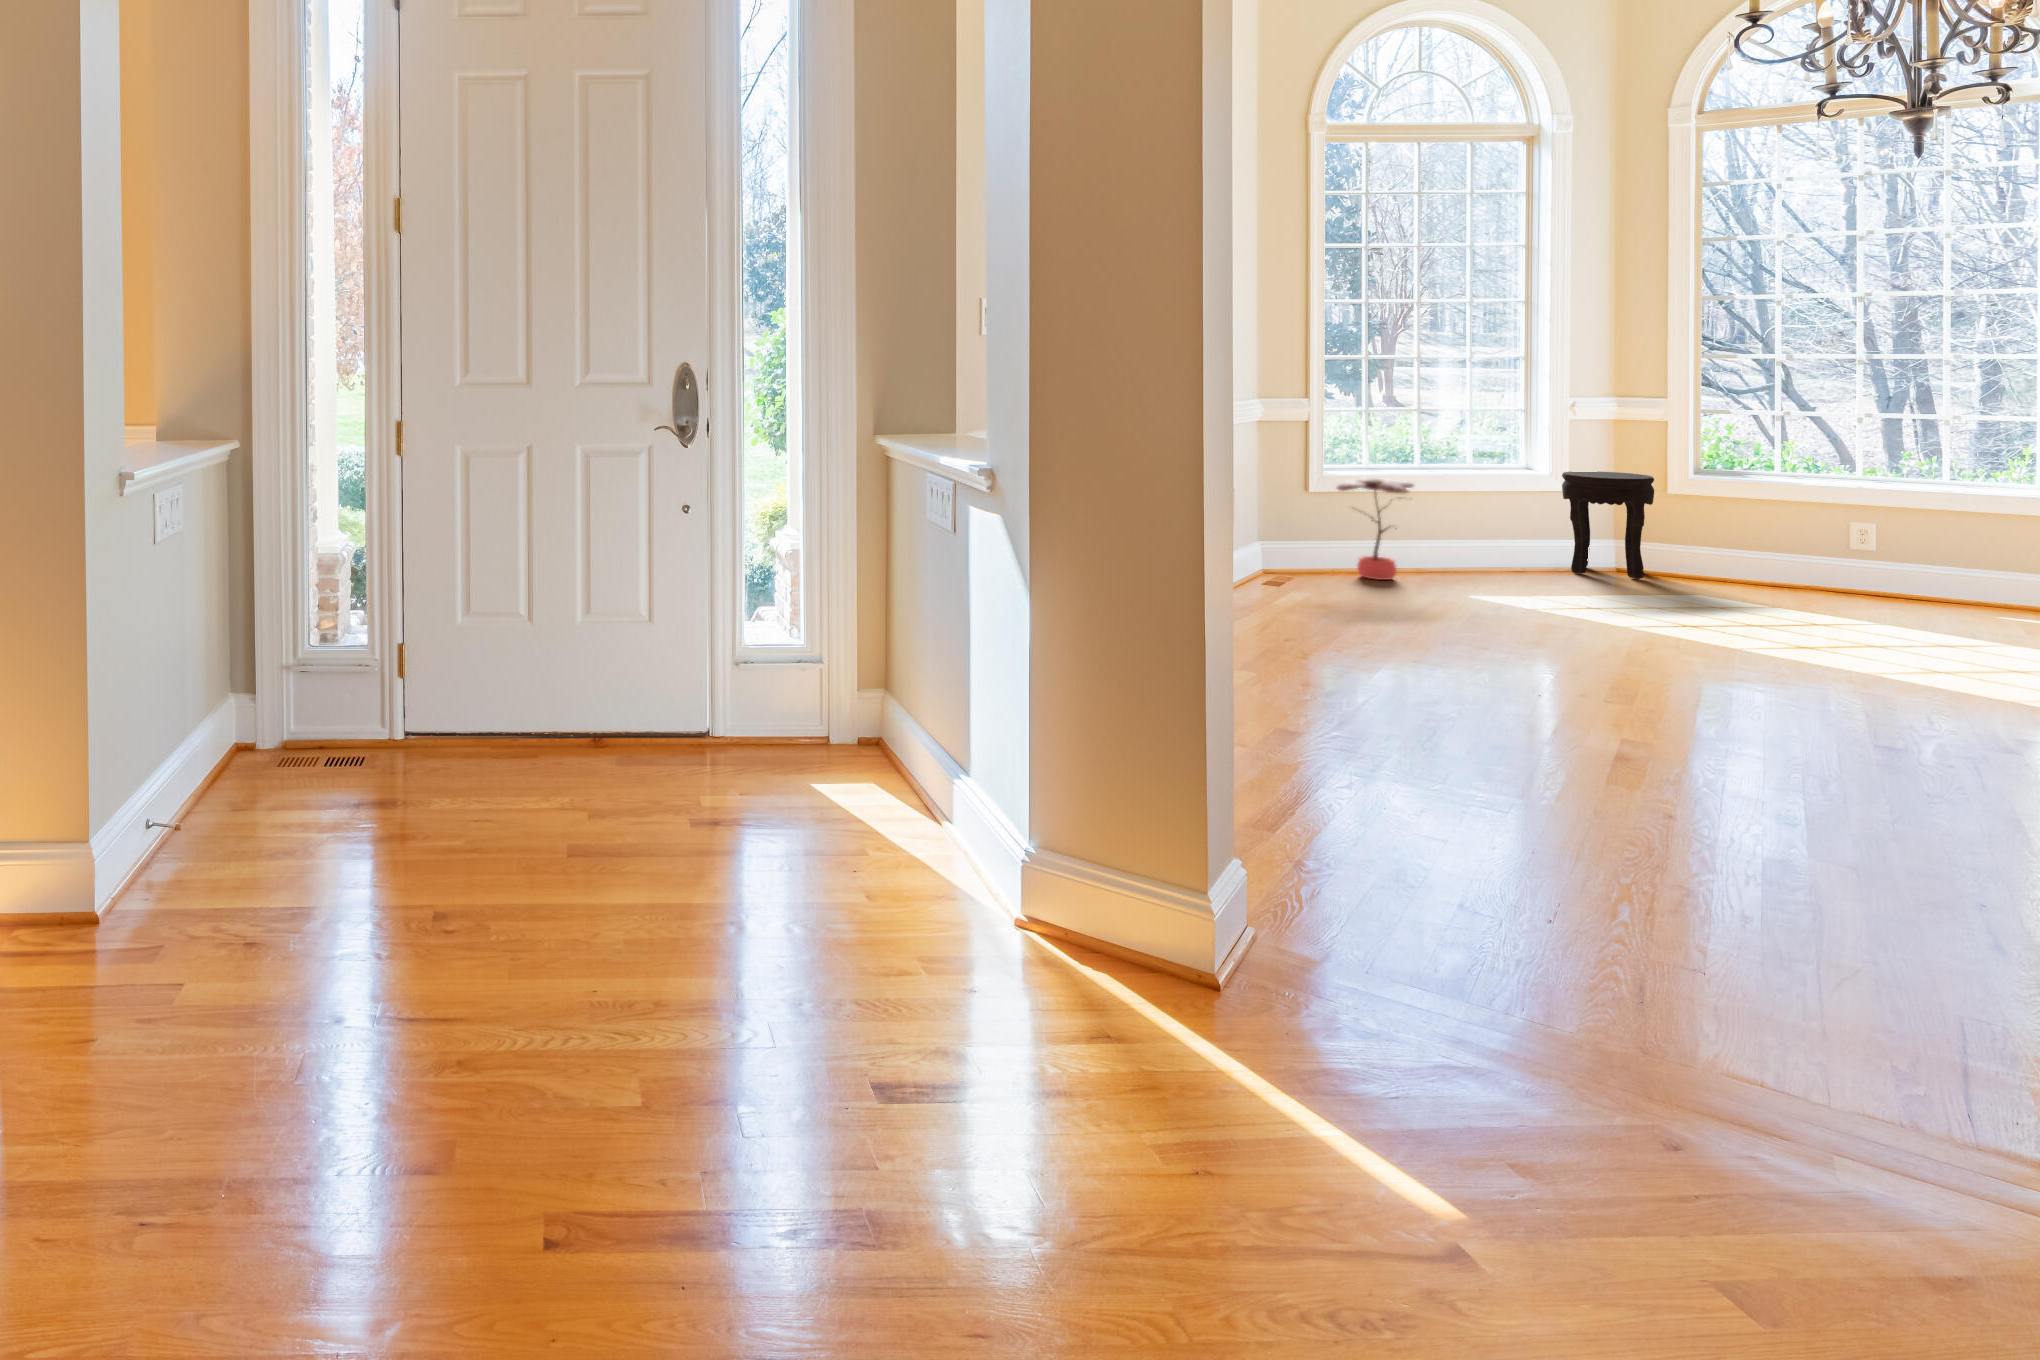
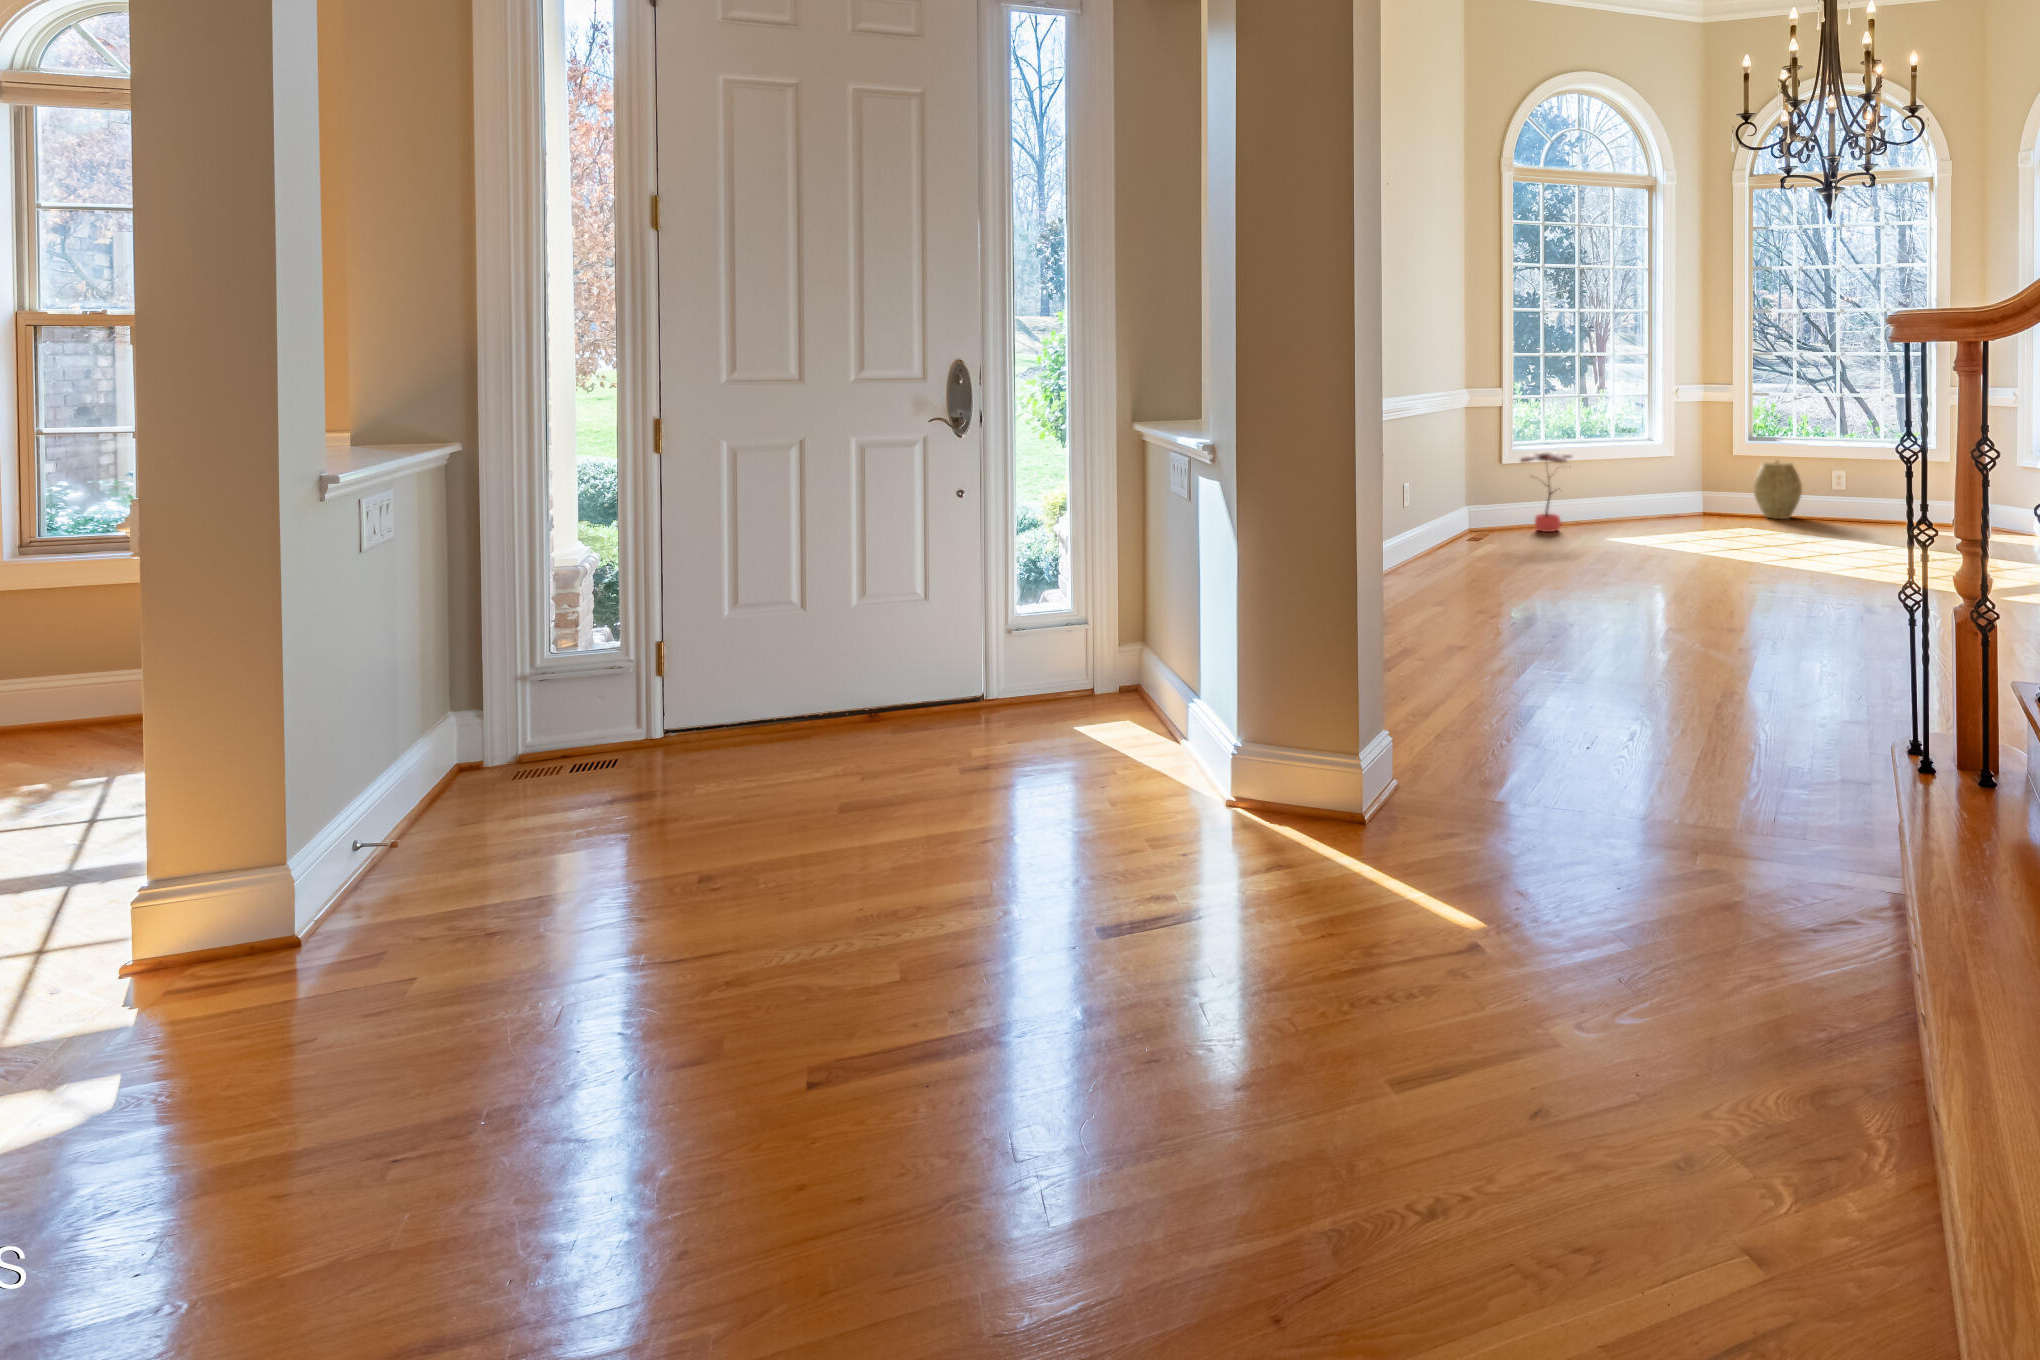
side table: present [1562,472,1654,579] -> none [1670,441,1724,520]
woven basket: none [1703,502,1792,584] -> present [1753,460,1802,519]

